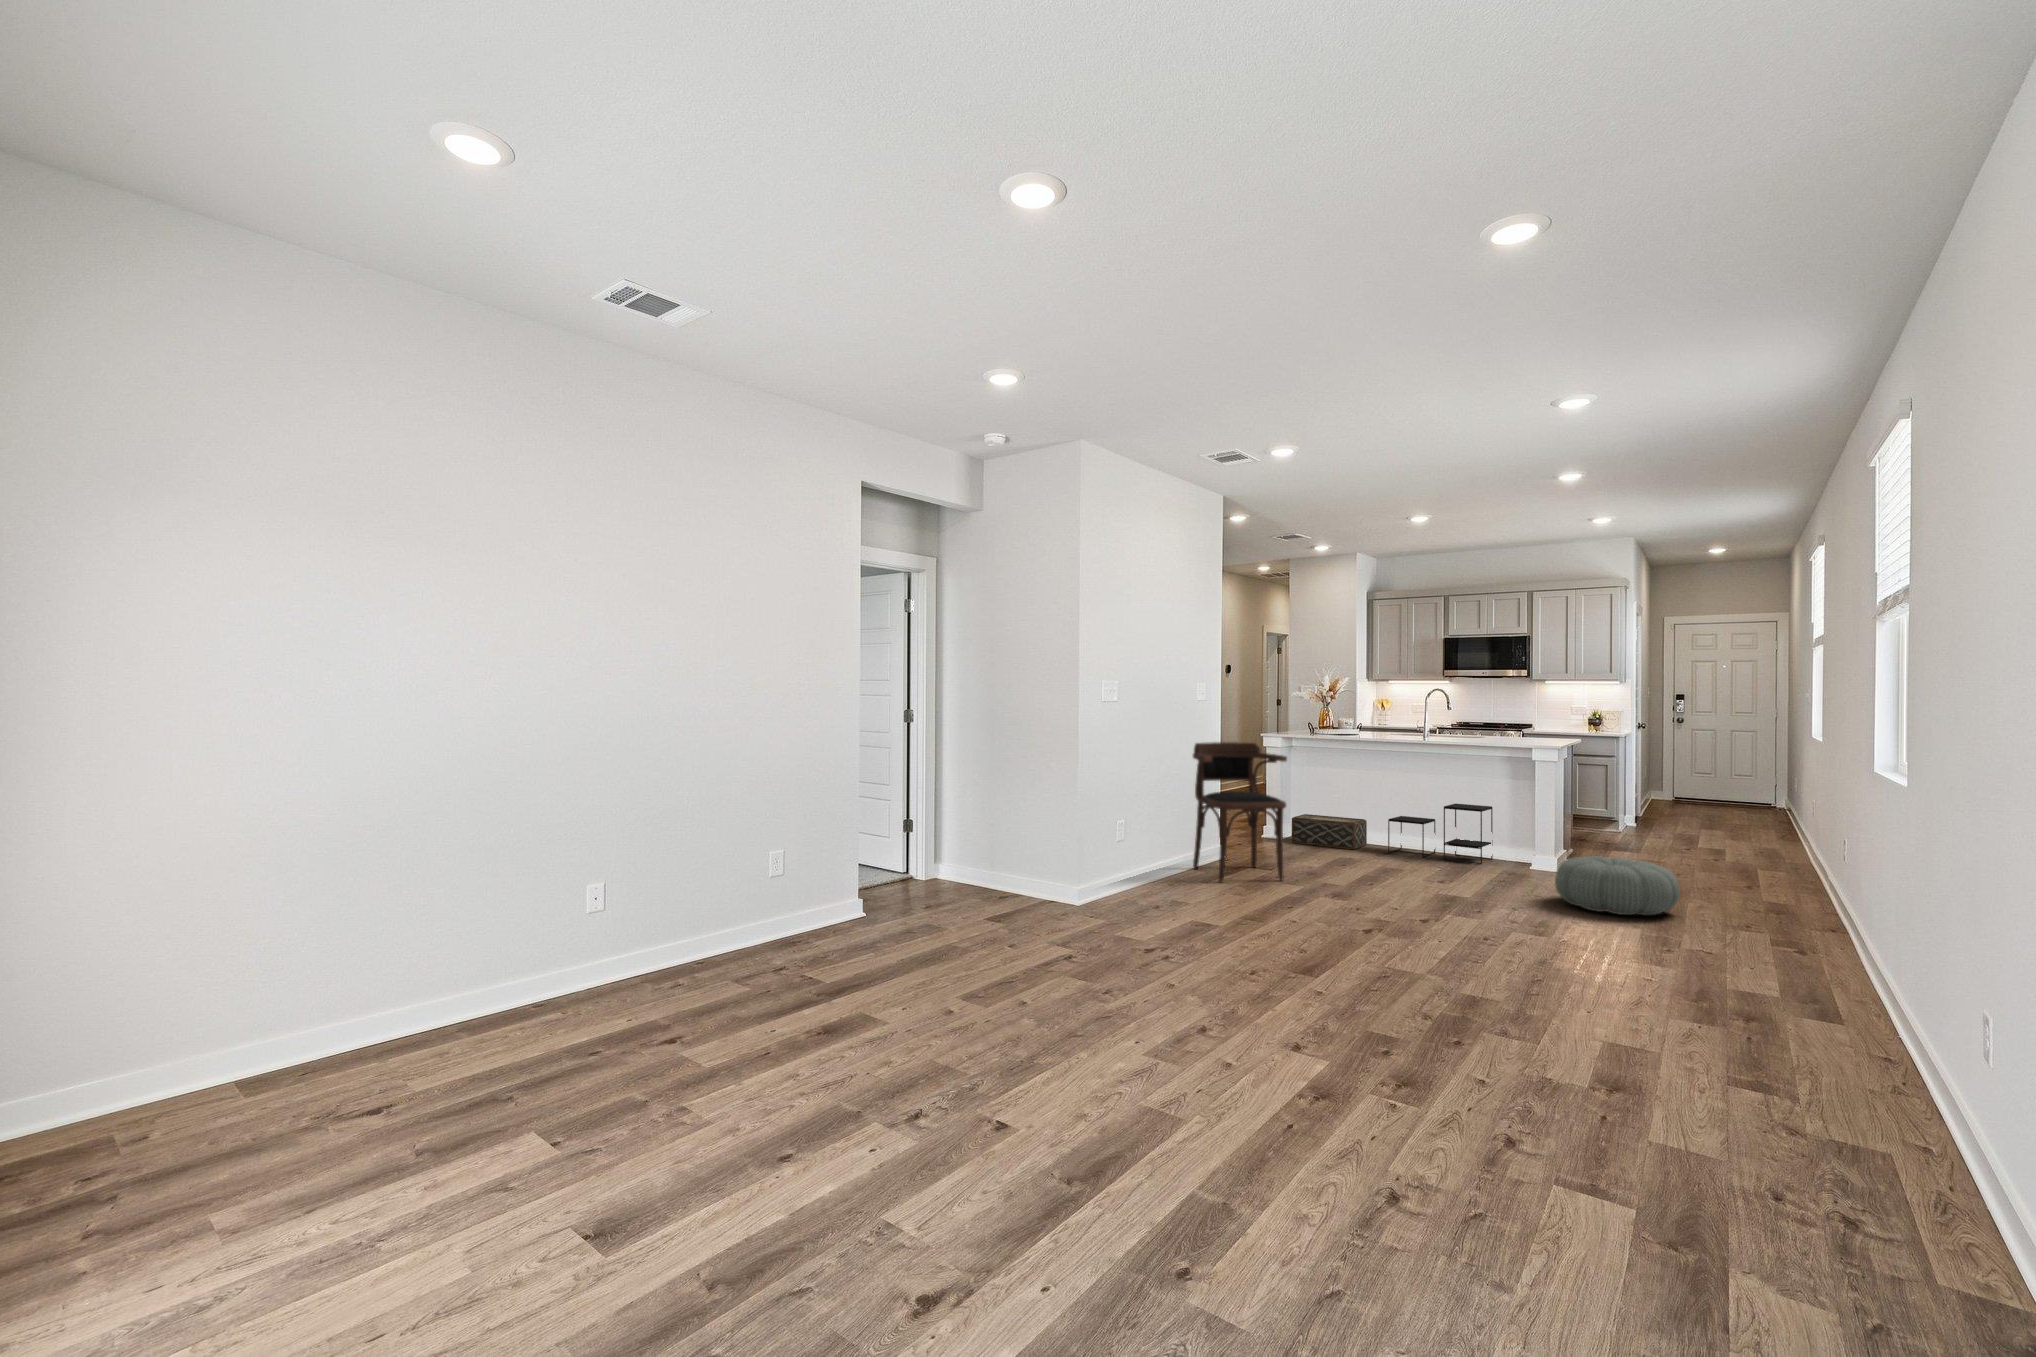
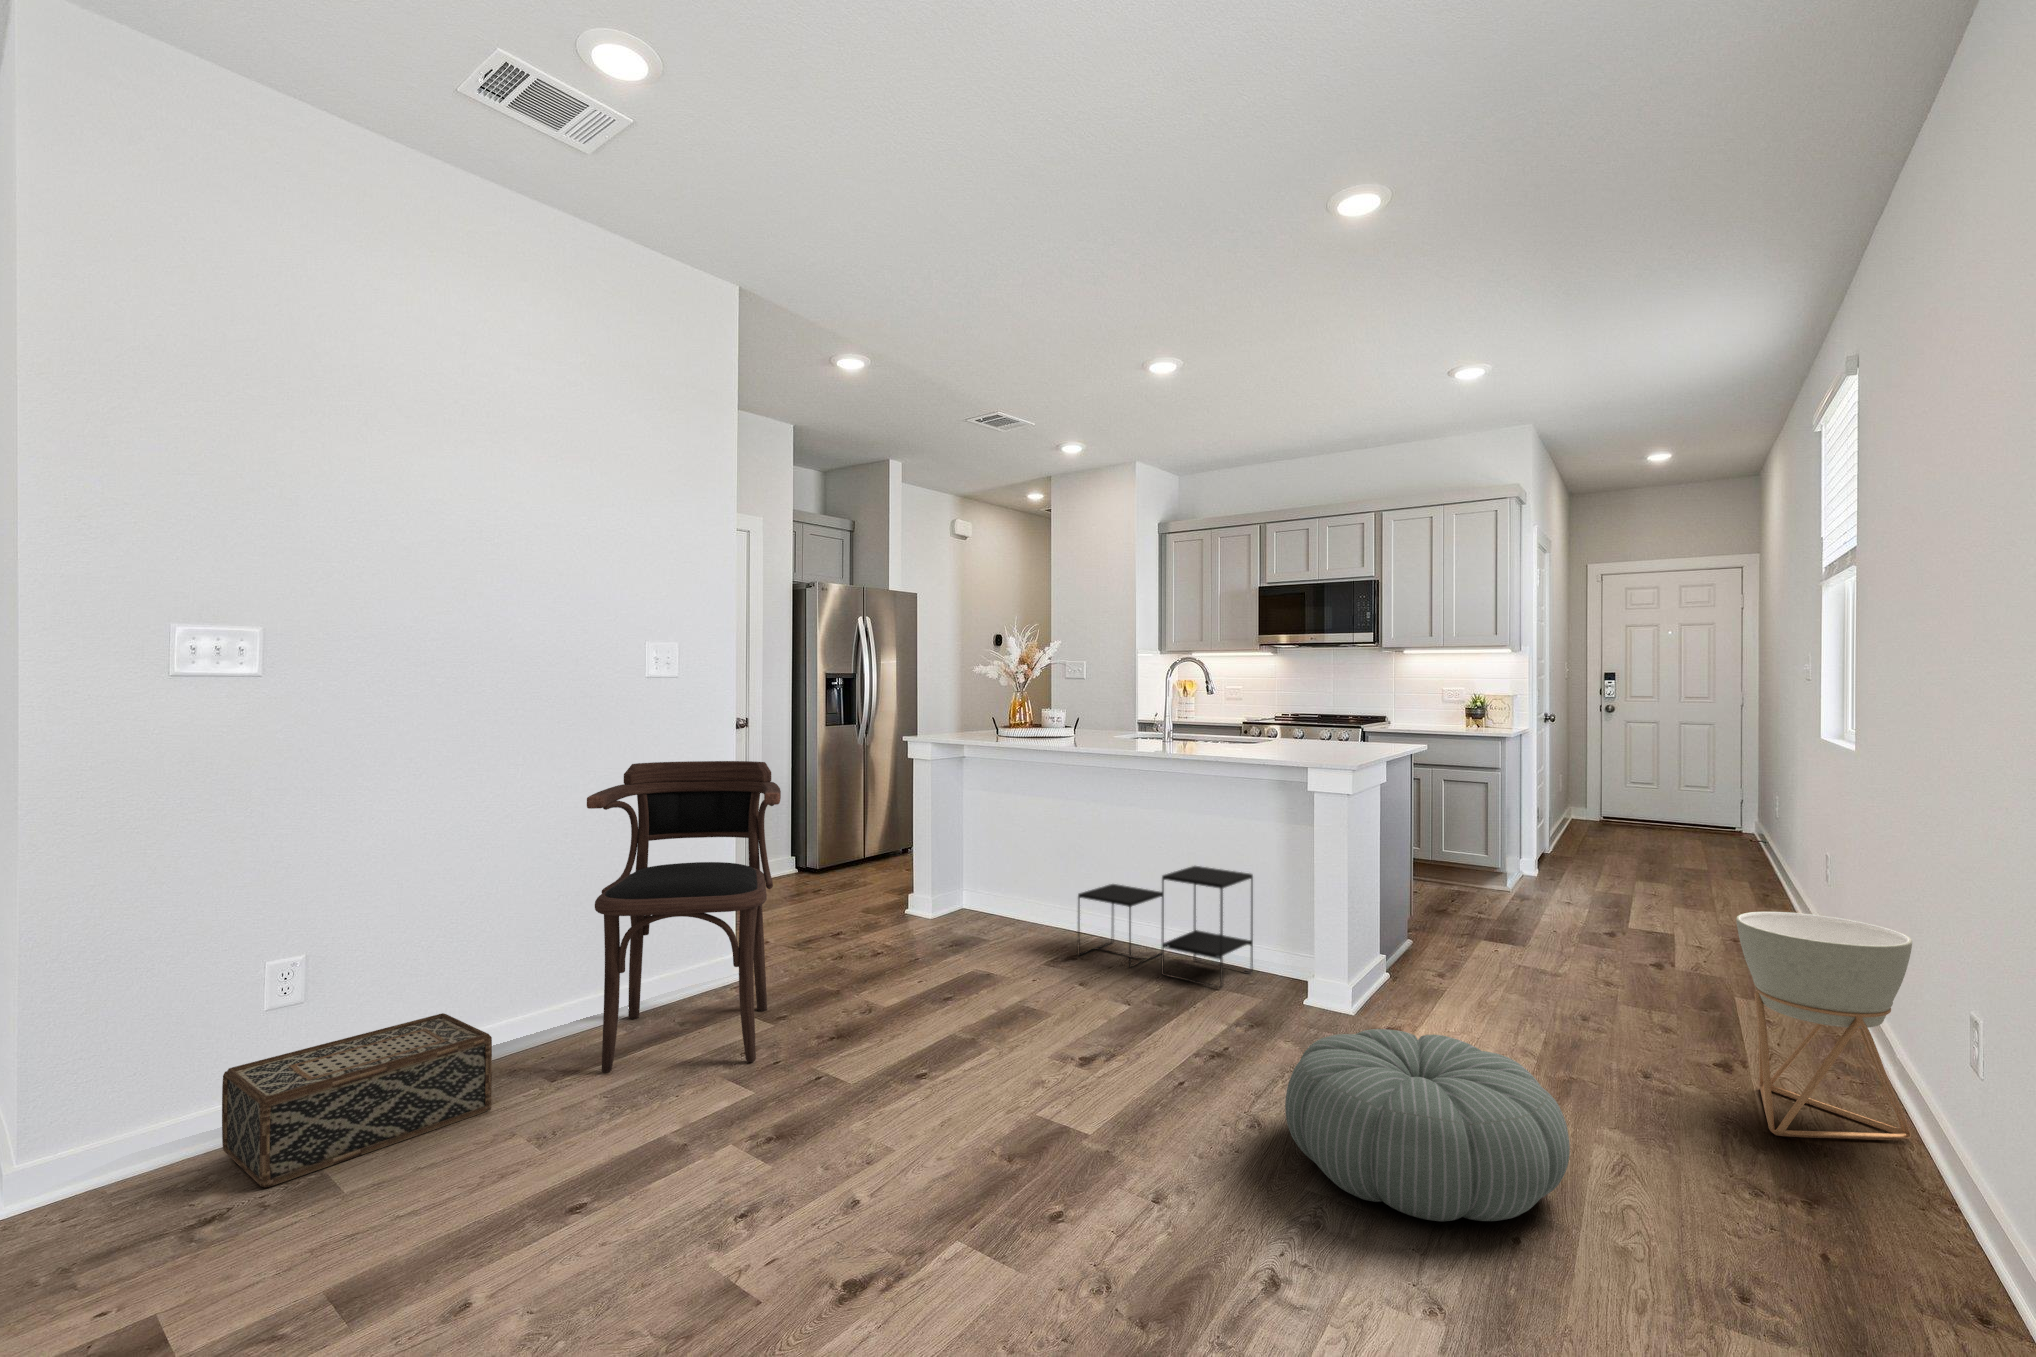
planter: none [1752,811,1829,905] -> present [1736,912,1912,1140]
woven basket: present [1292,814,1367,849] -> present [222,1013,492,1188]

